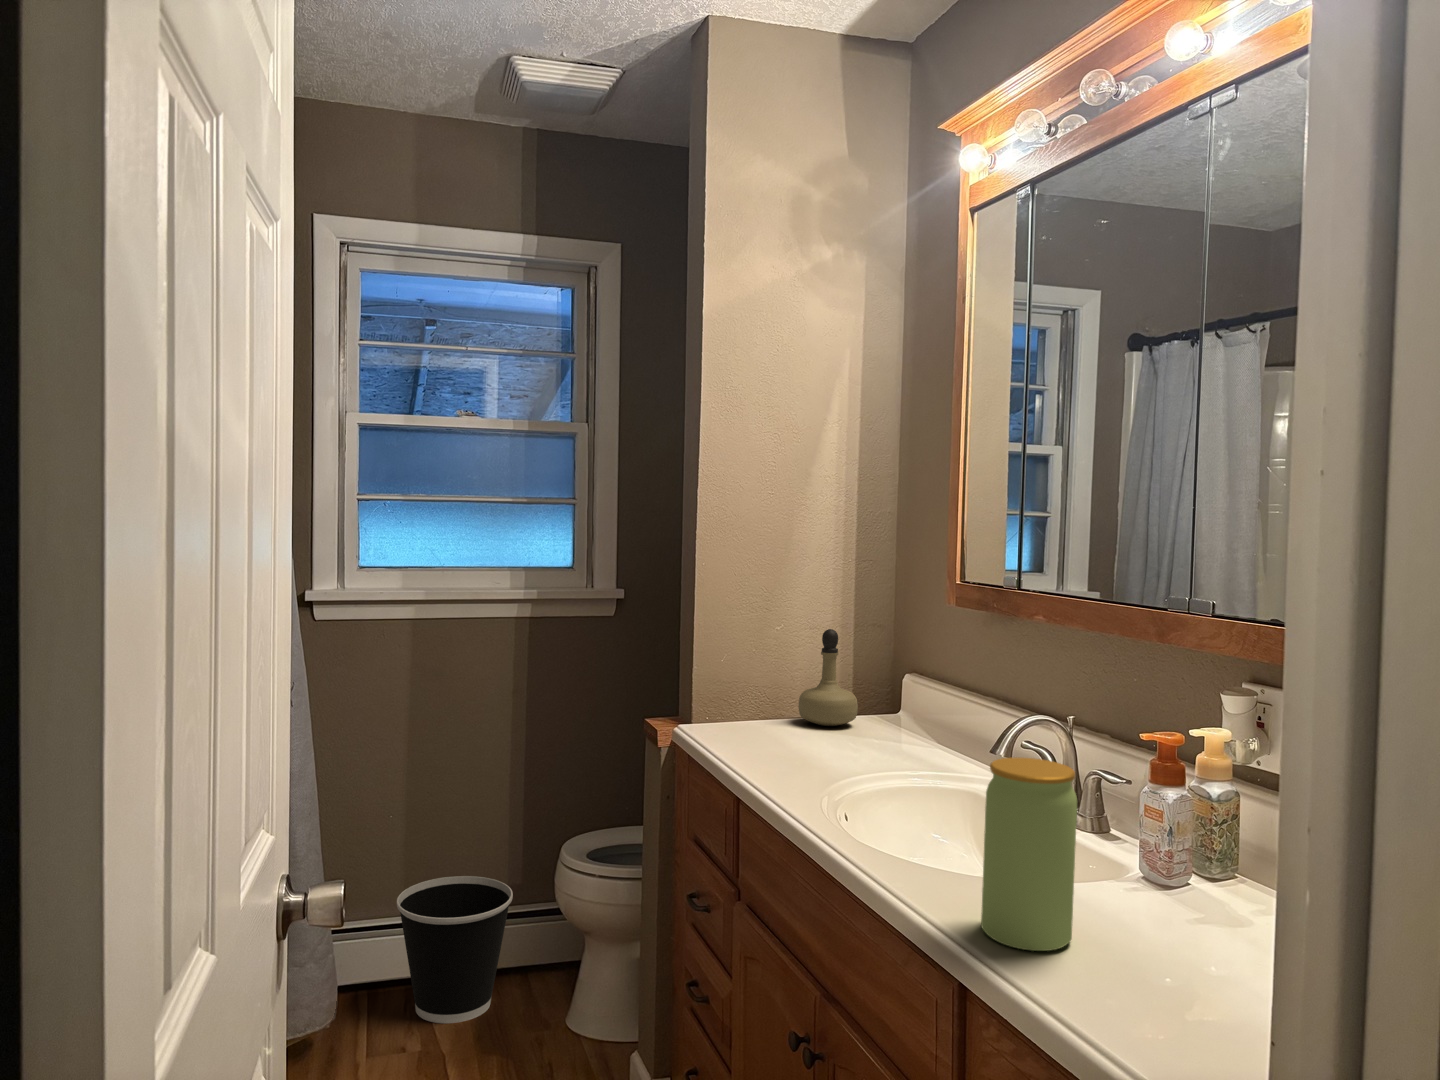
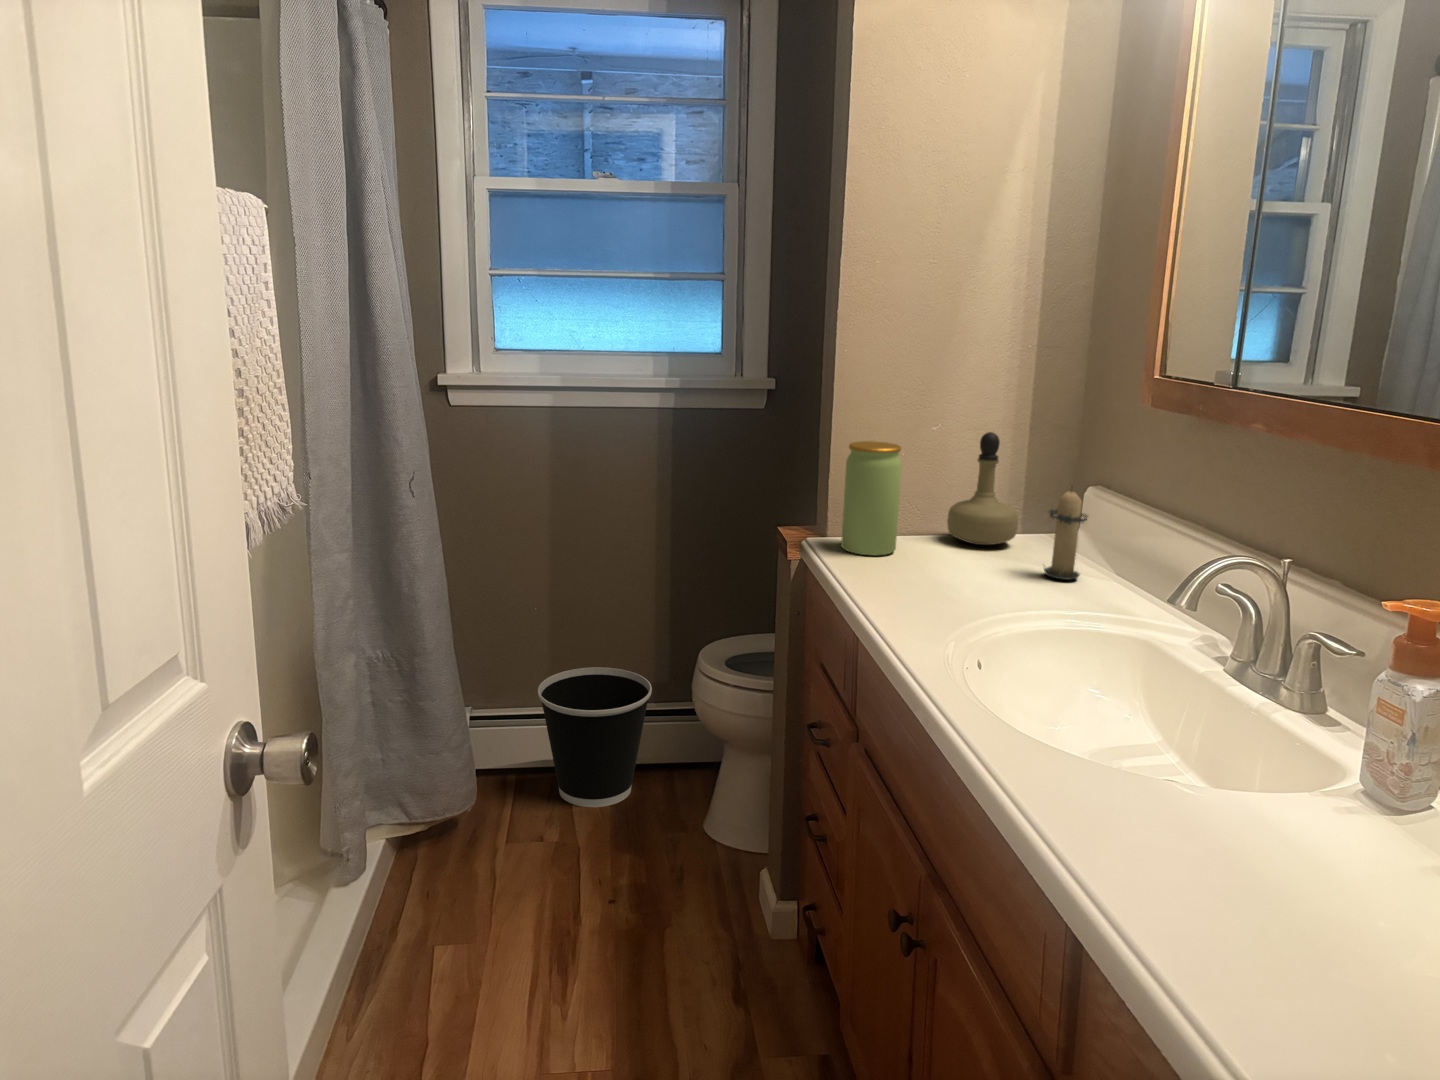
candle: none [880,670,920,750] -> present [1044,486,1088,580]
jar: present [981,757,1077,951] -> present [841,441,902,555]

